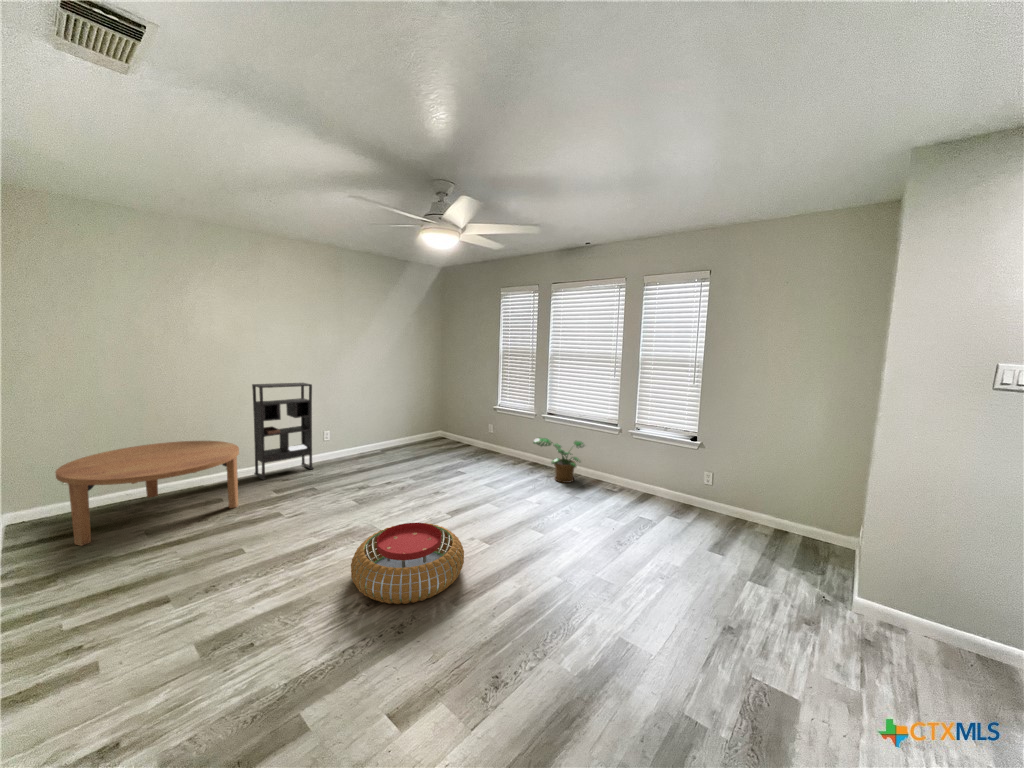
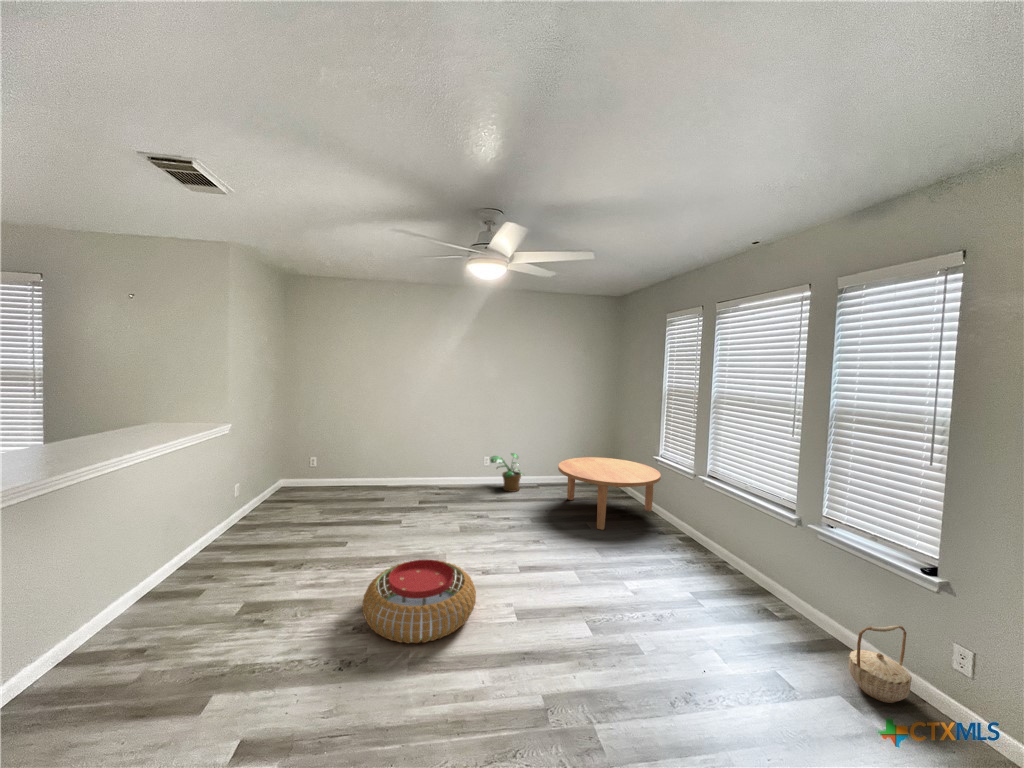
bookshelf: present [252,383,314,480] -> none [421,408,467,491]
potted plant: present [533,438,584,483] -> present [490,453,523,492]
coffee table: present [56,441,239,546] -> present [558,457,661,530]
basket: none [665,472,693,512] -> present [849,625,912,703]

